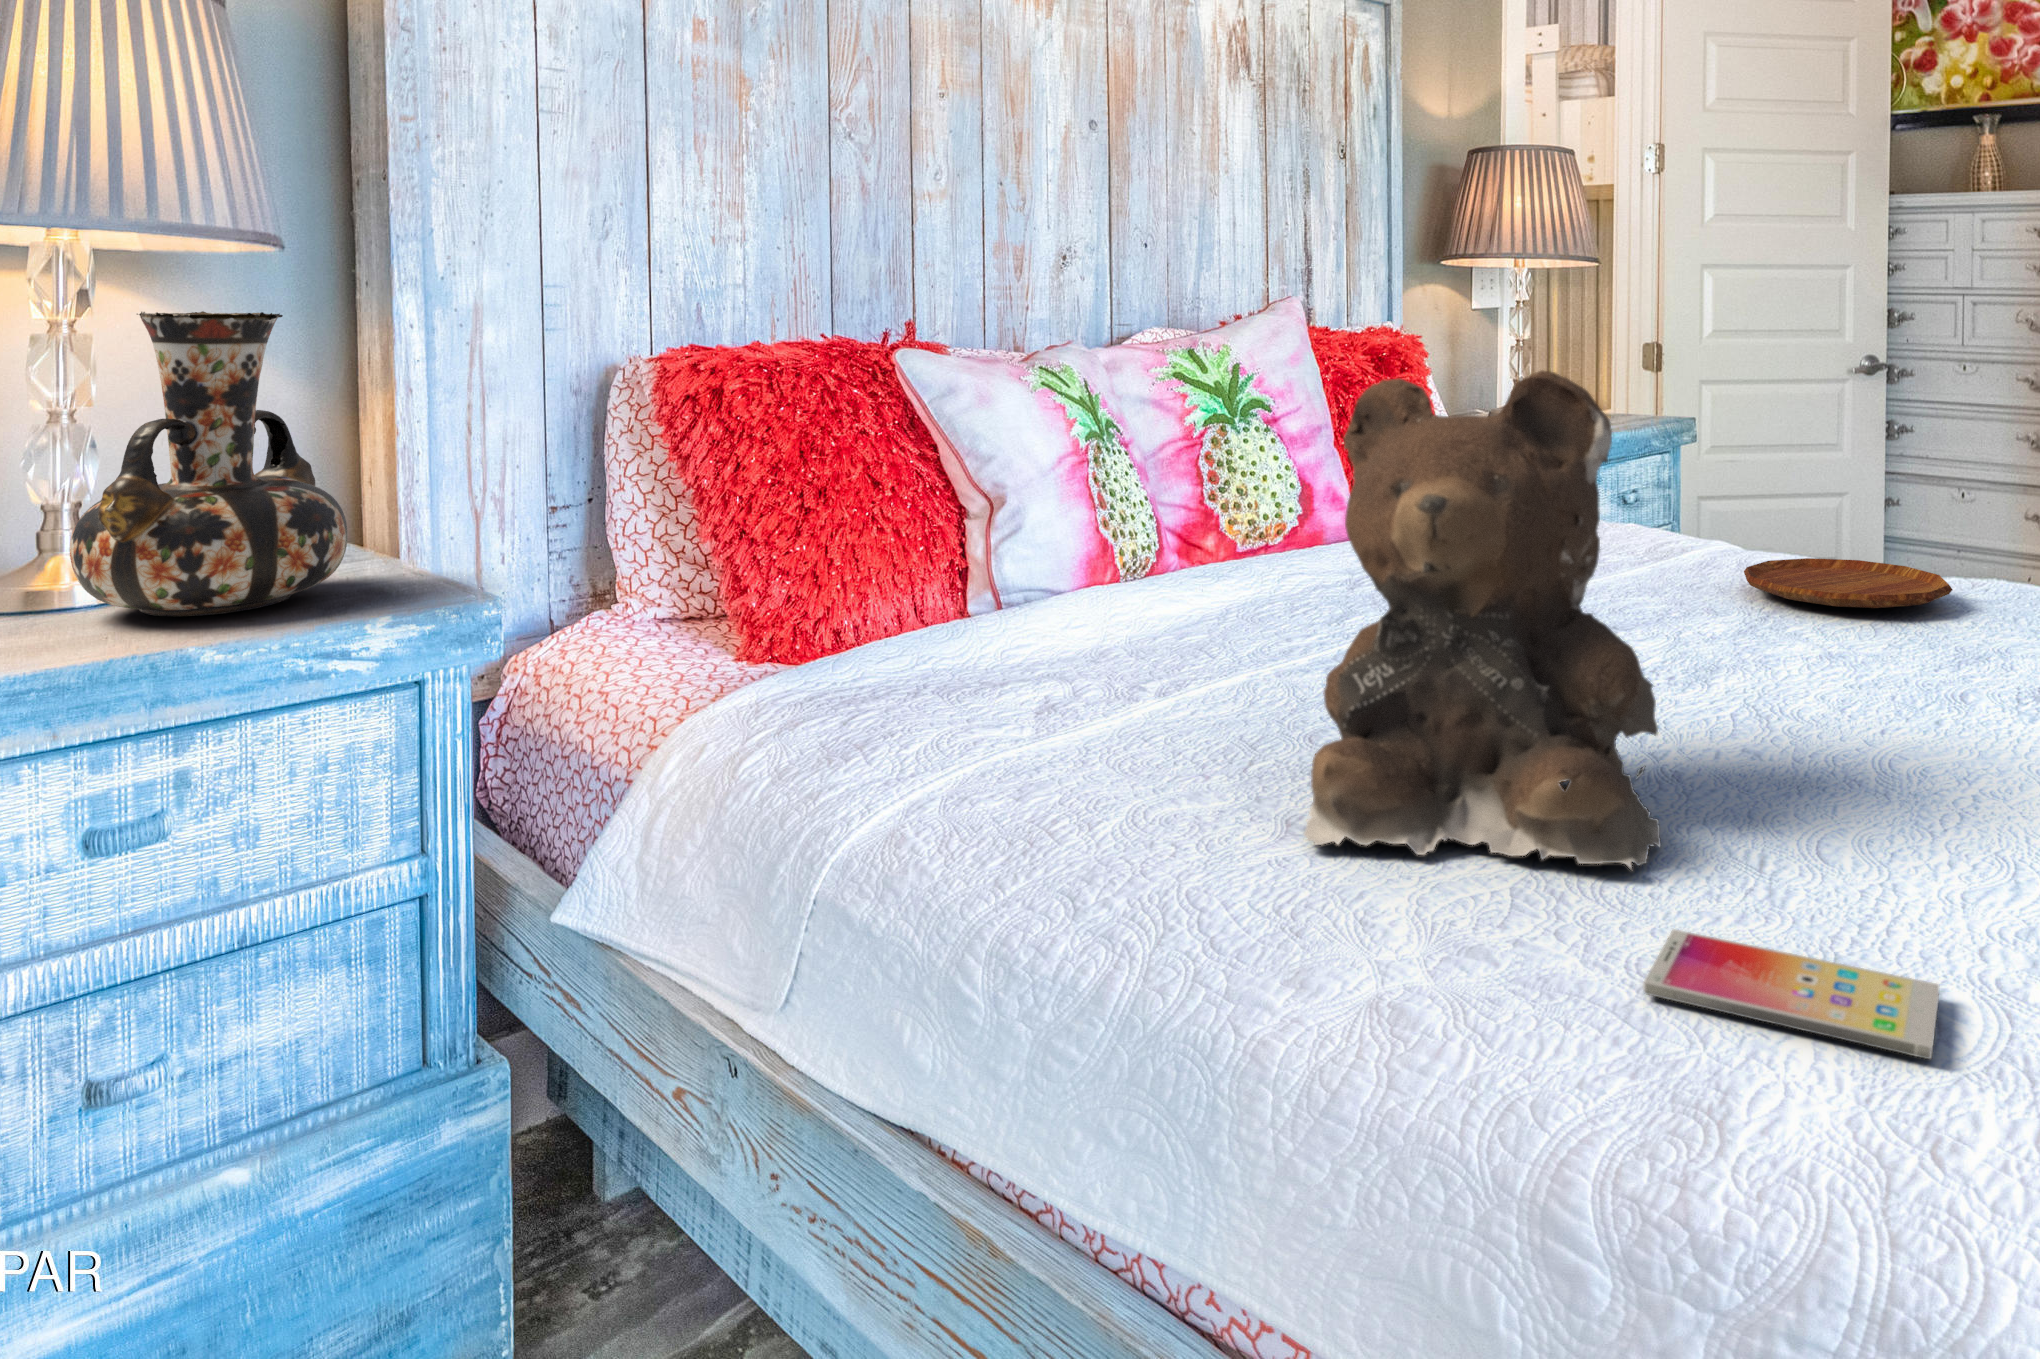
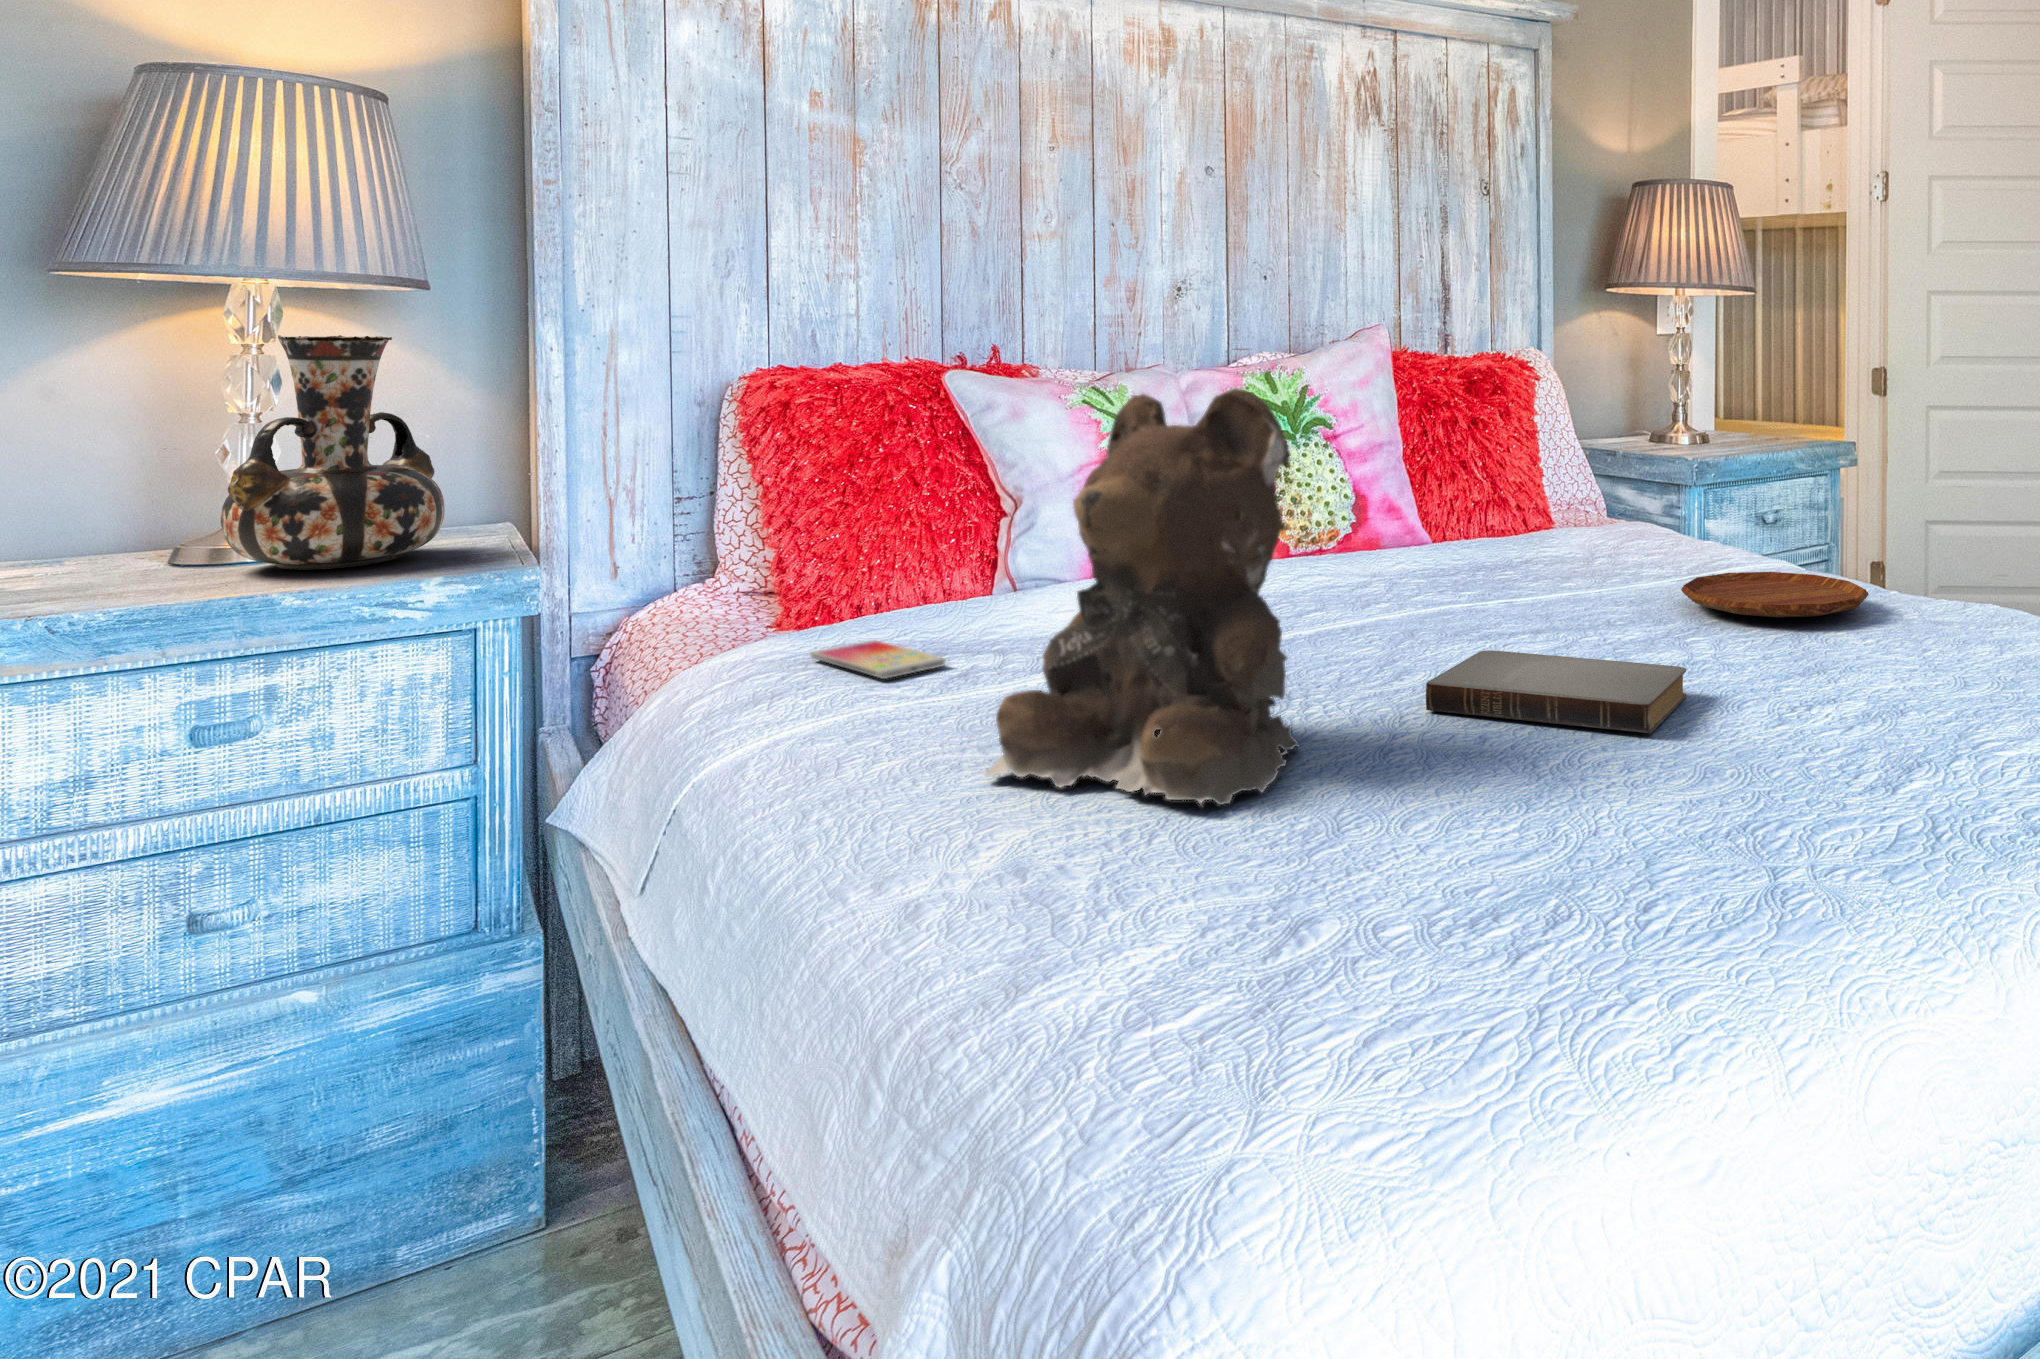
book: none [1667,659,1958,748] -> present [1426,651,1686,733]
smartphone: present [1643,929,1939,1059] -> present [811,640,945,679]

